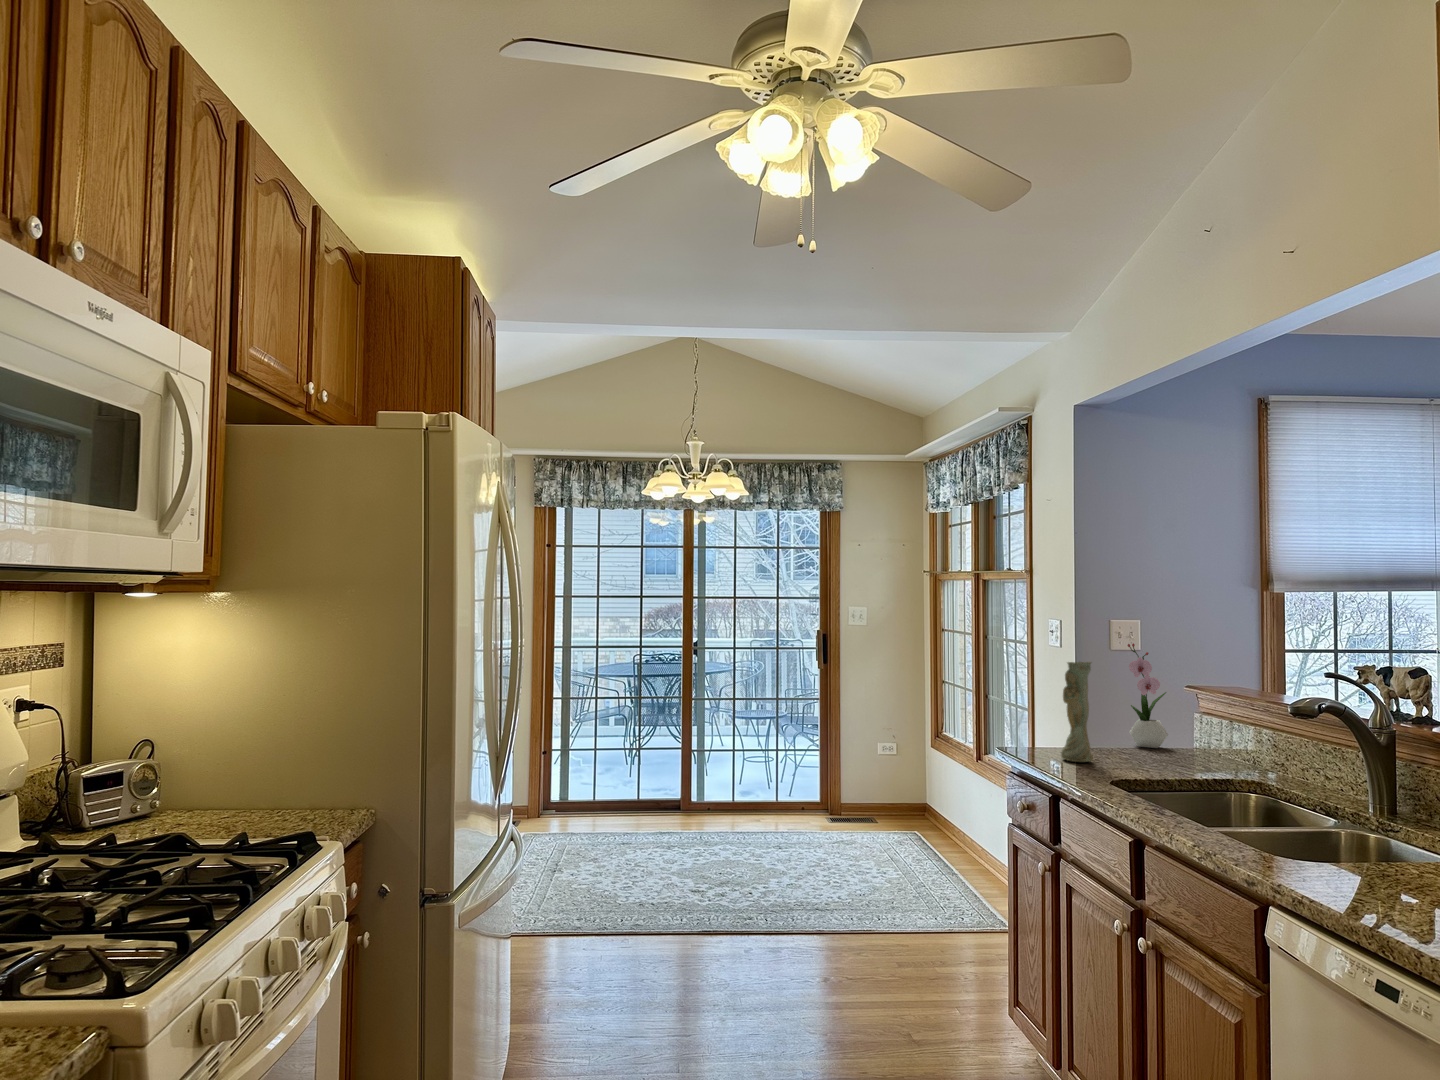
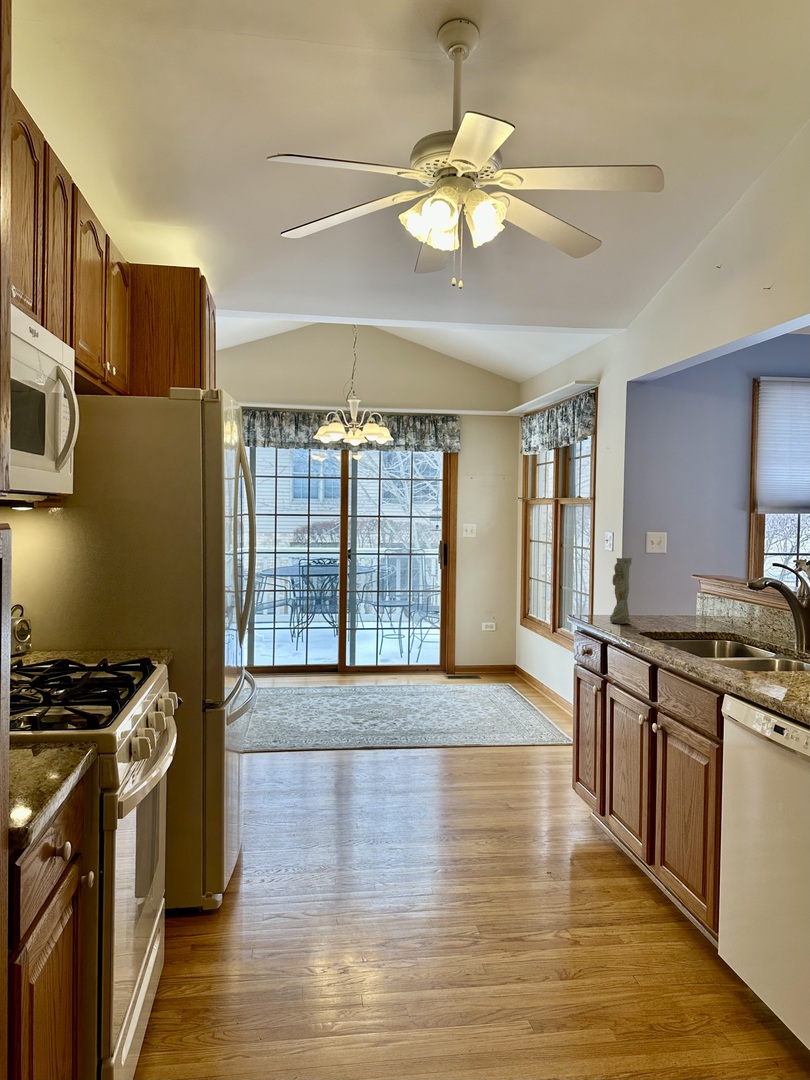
flower arrangement: present [1128,643,1168,748] -> none [655,547,681,616]

